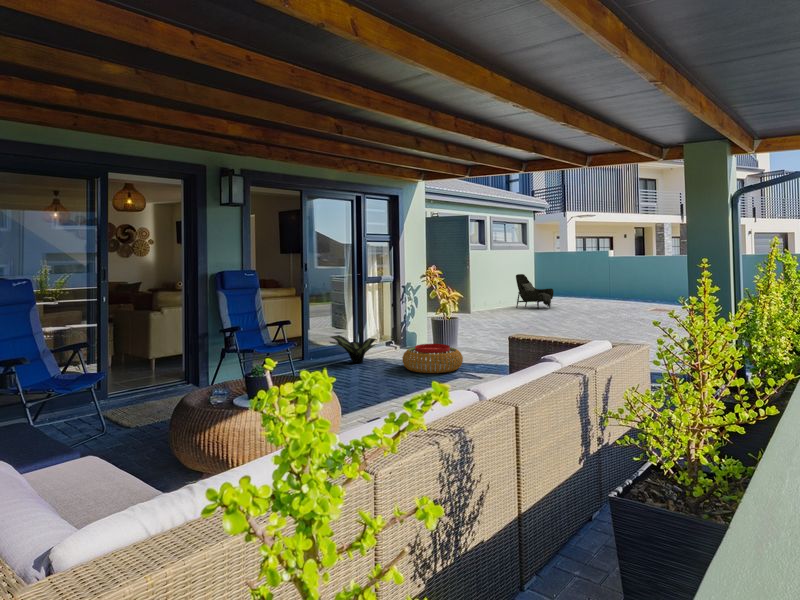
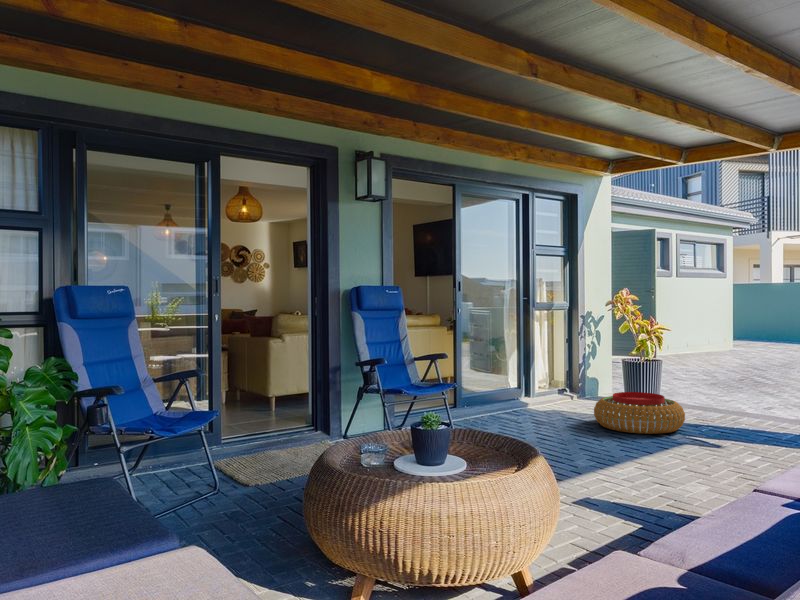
armchair: present [516,274,554,309] -> none [710,308,765,355]
potted plant: present [330,335,377,363] -> none [488,377,562,415]

